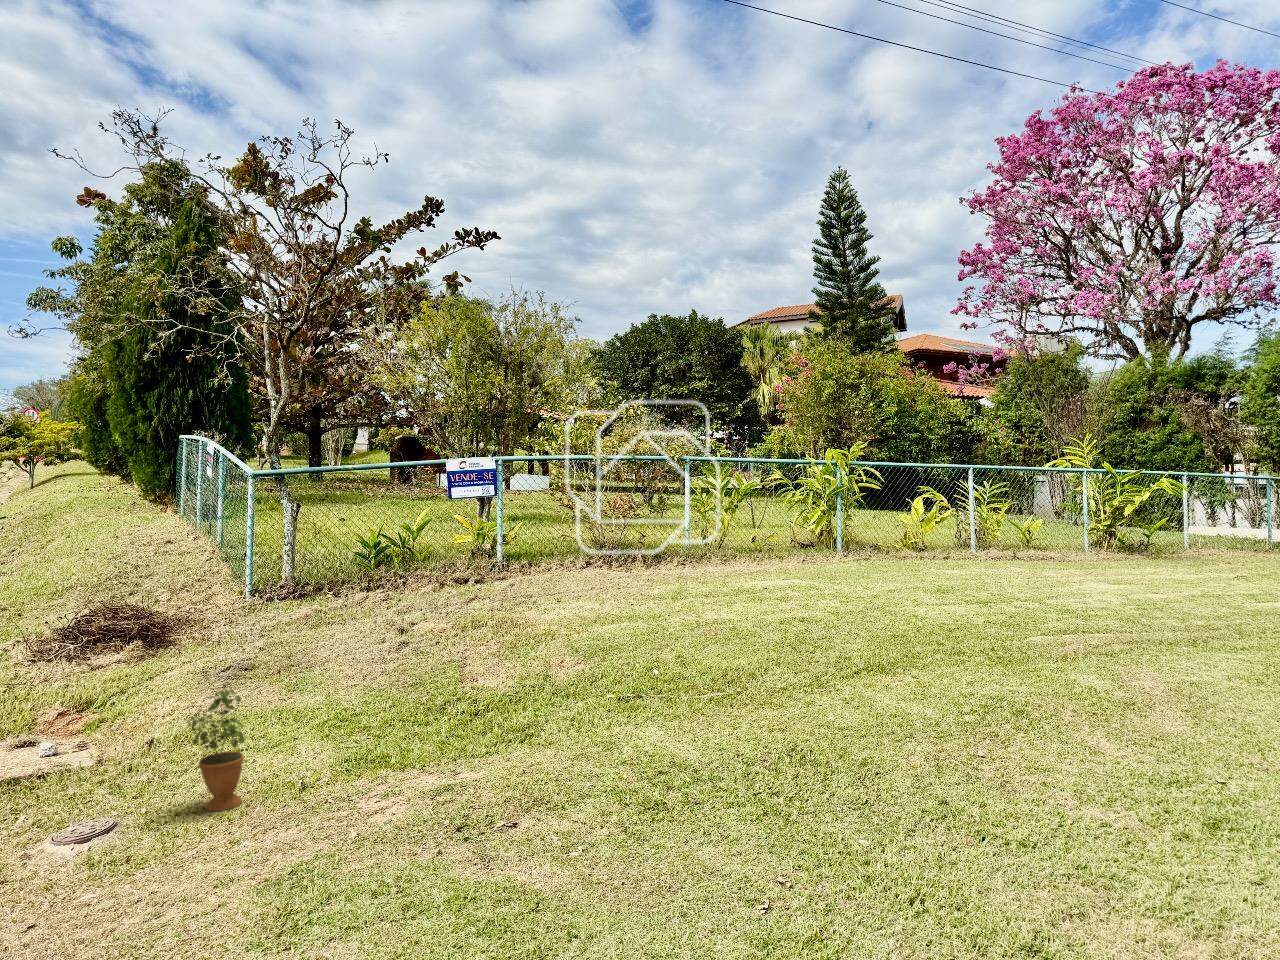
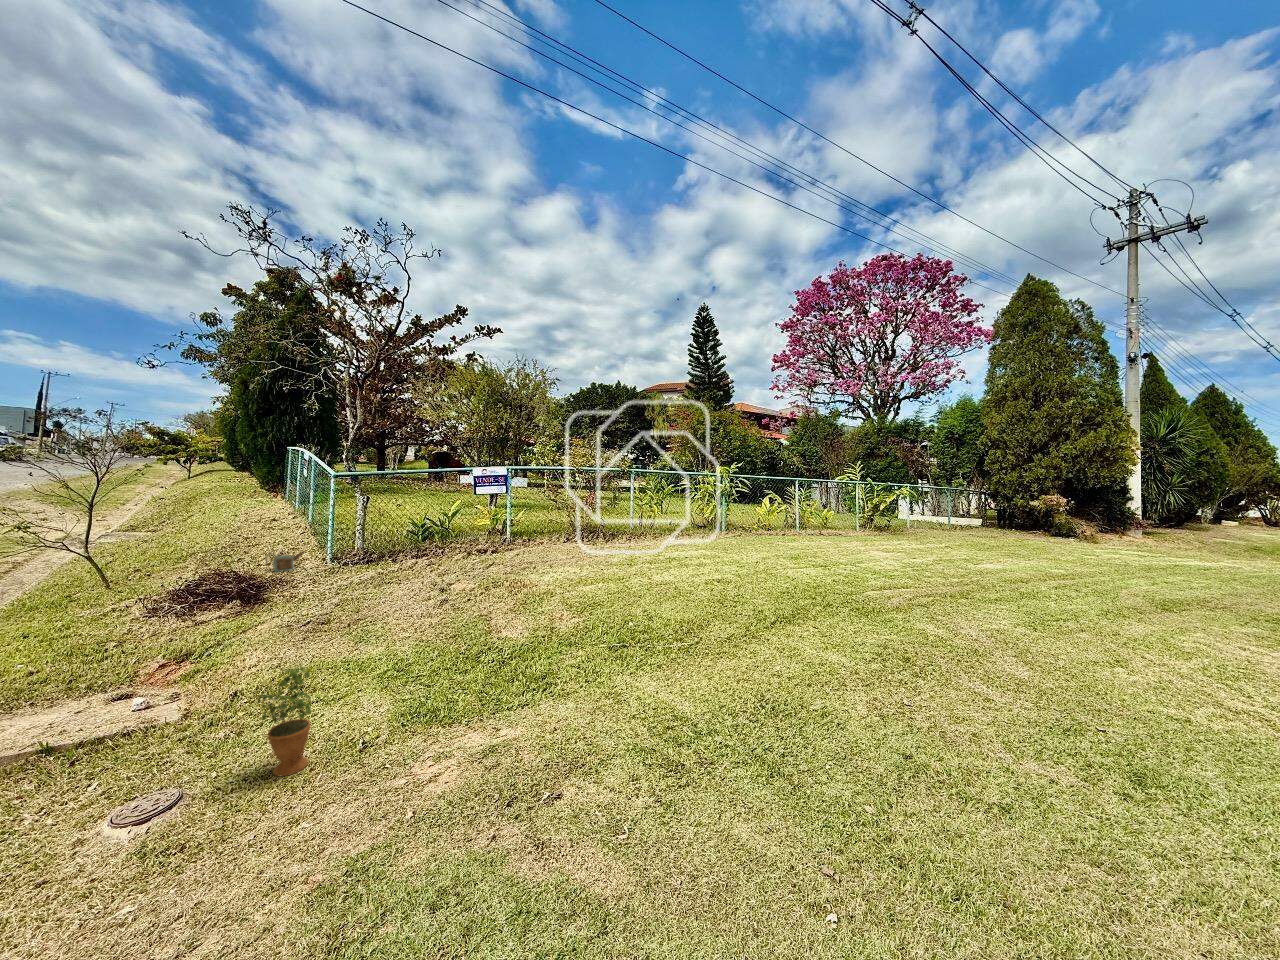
watering can: none [166,580,217,609] -> present [265,552,304,572]

